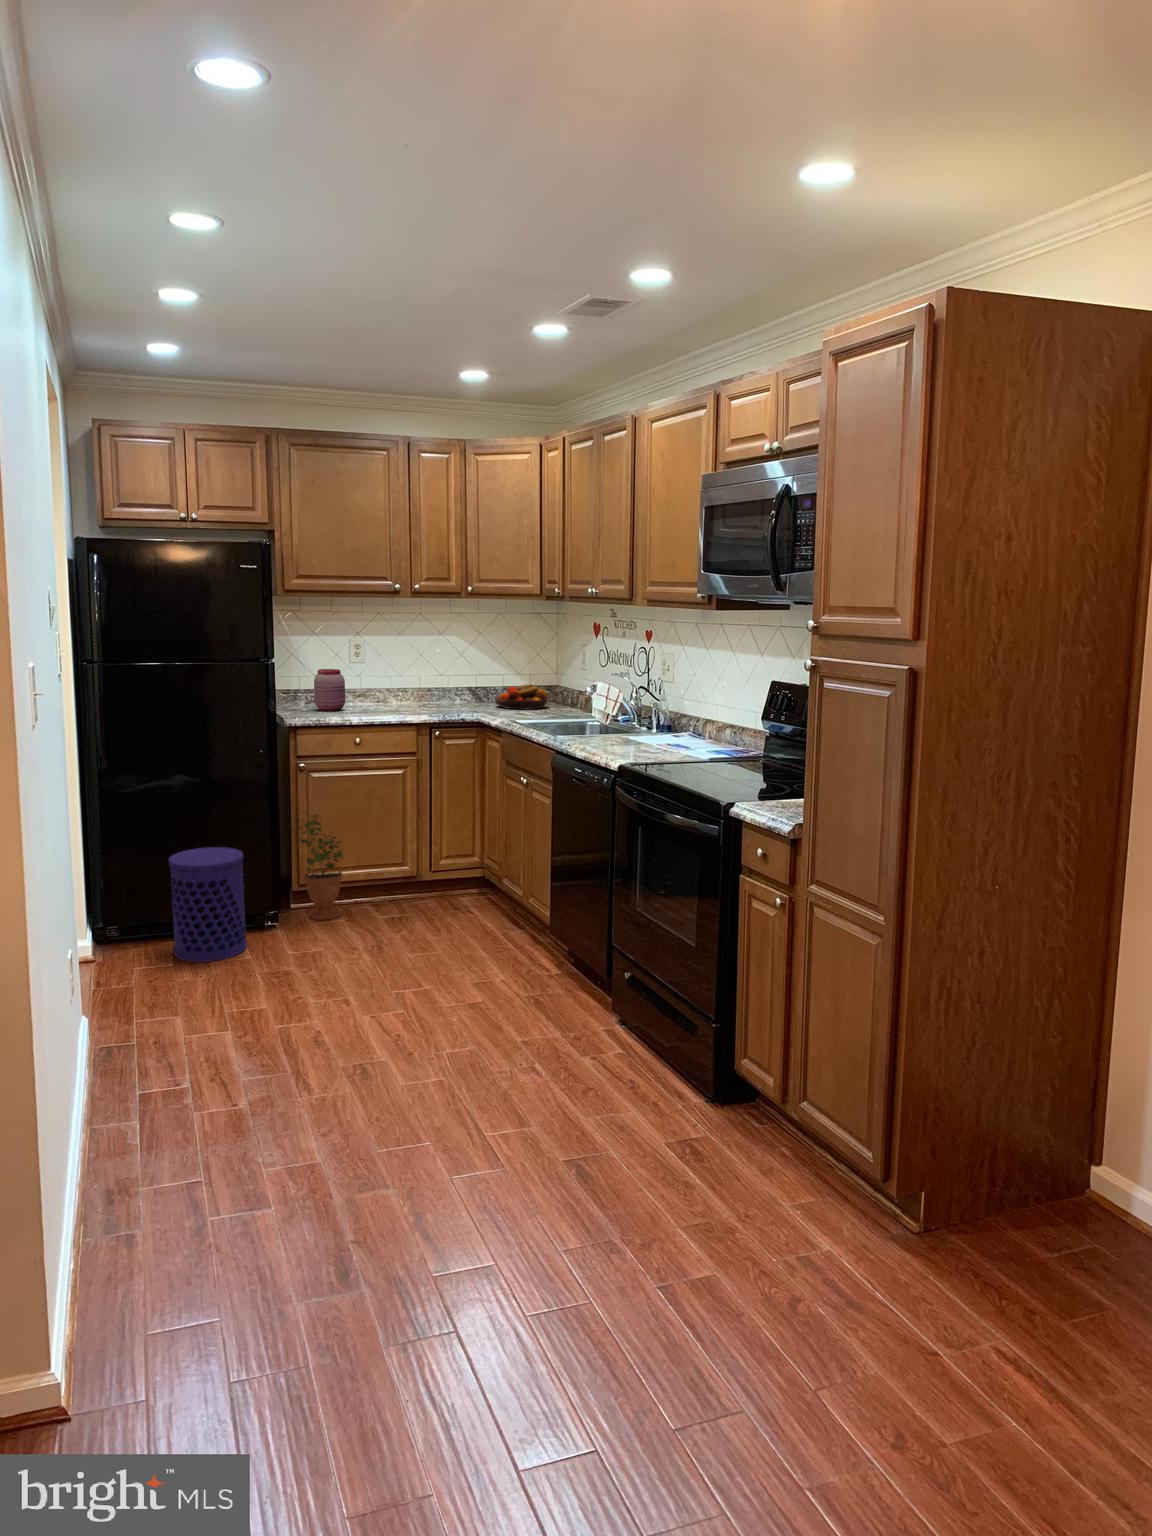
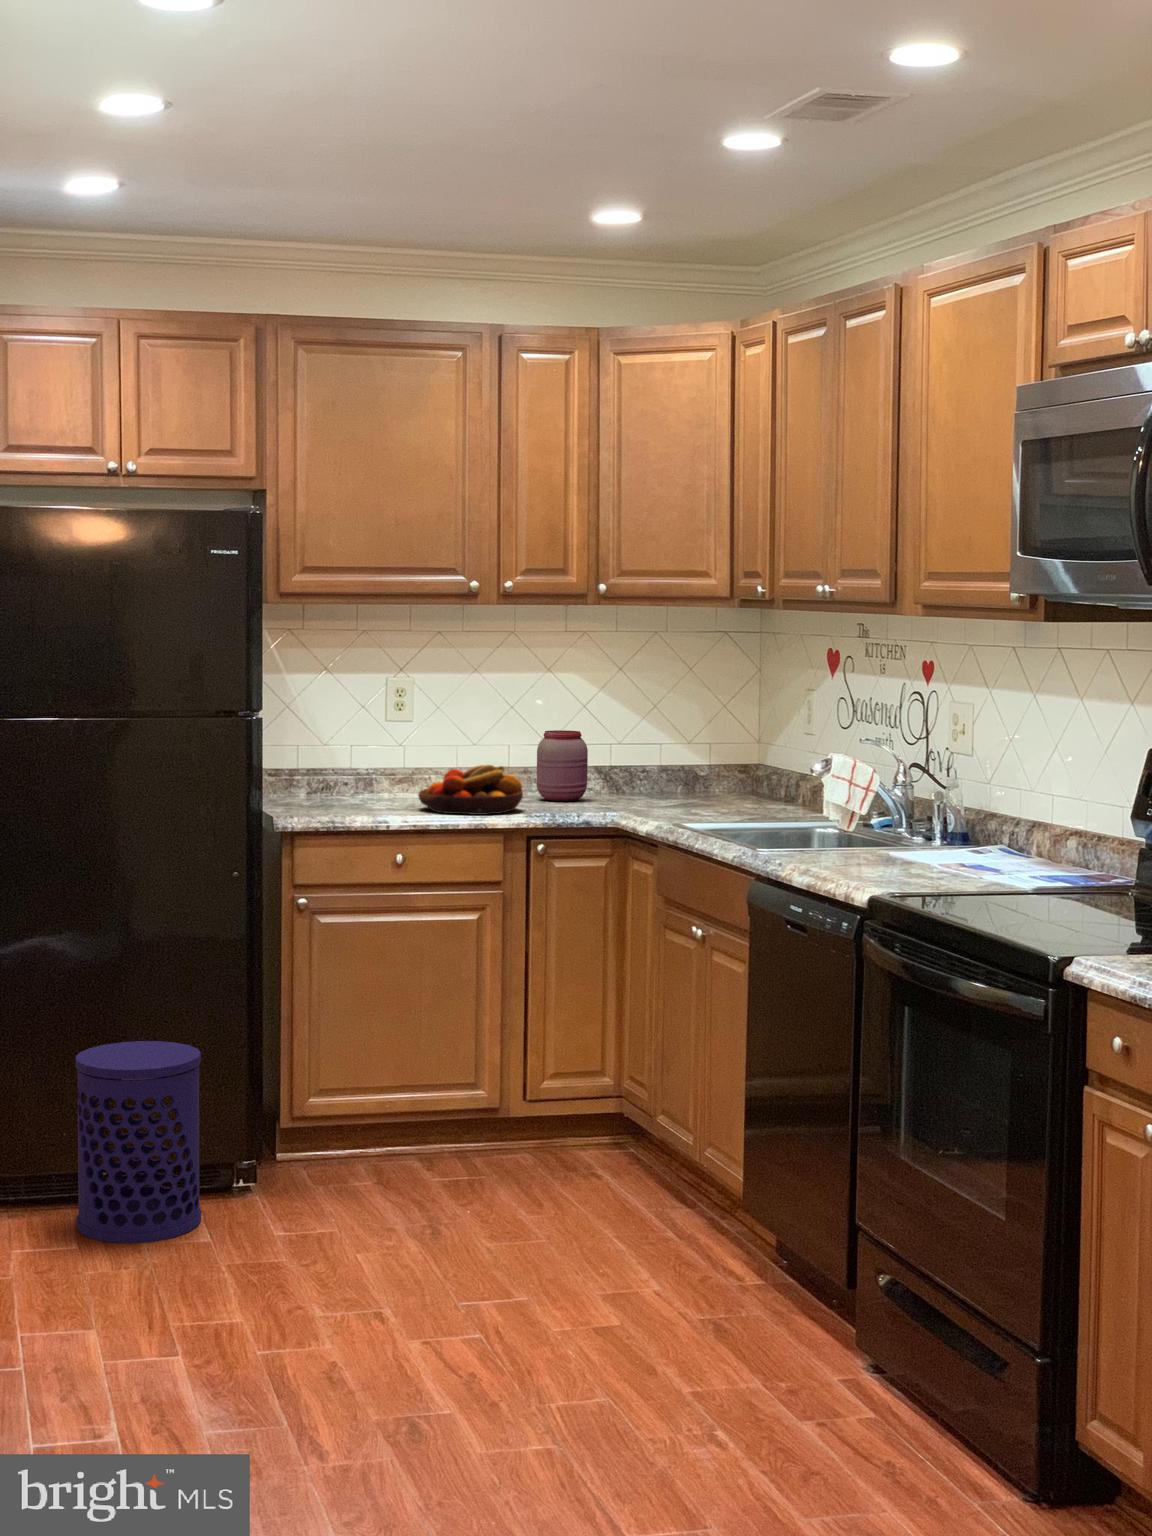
jar: present [314,669,345,711] -> present [537,730,588,801]
fruit bowl: present [495,684,548,710] -> present [418,765,523,815]
potted plant: present [294,813,343,920] -> none [281,982,370,1182]

